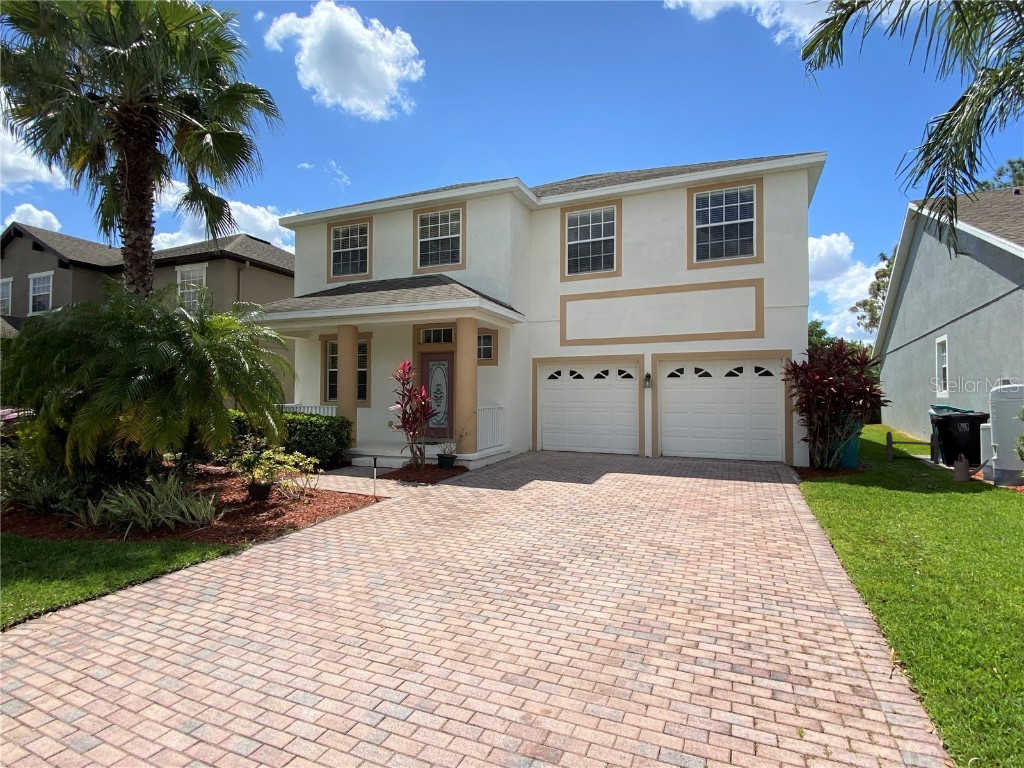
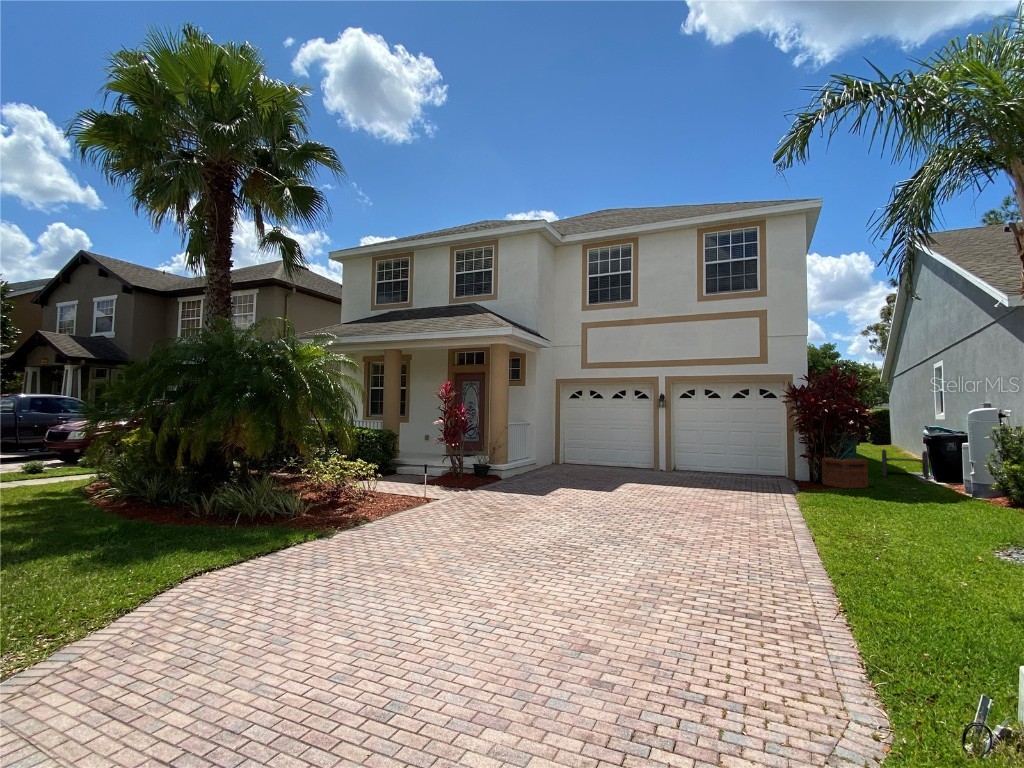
wooden crate: none [825,442,877,477] -> present [822,457,868,489]
watering can: present [948,454,989,482] -> none [932,469,969,494]
potted tree: present [239,455,271,500] -> none [309,457,338,499]

